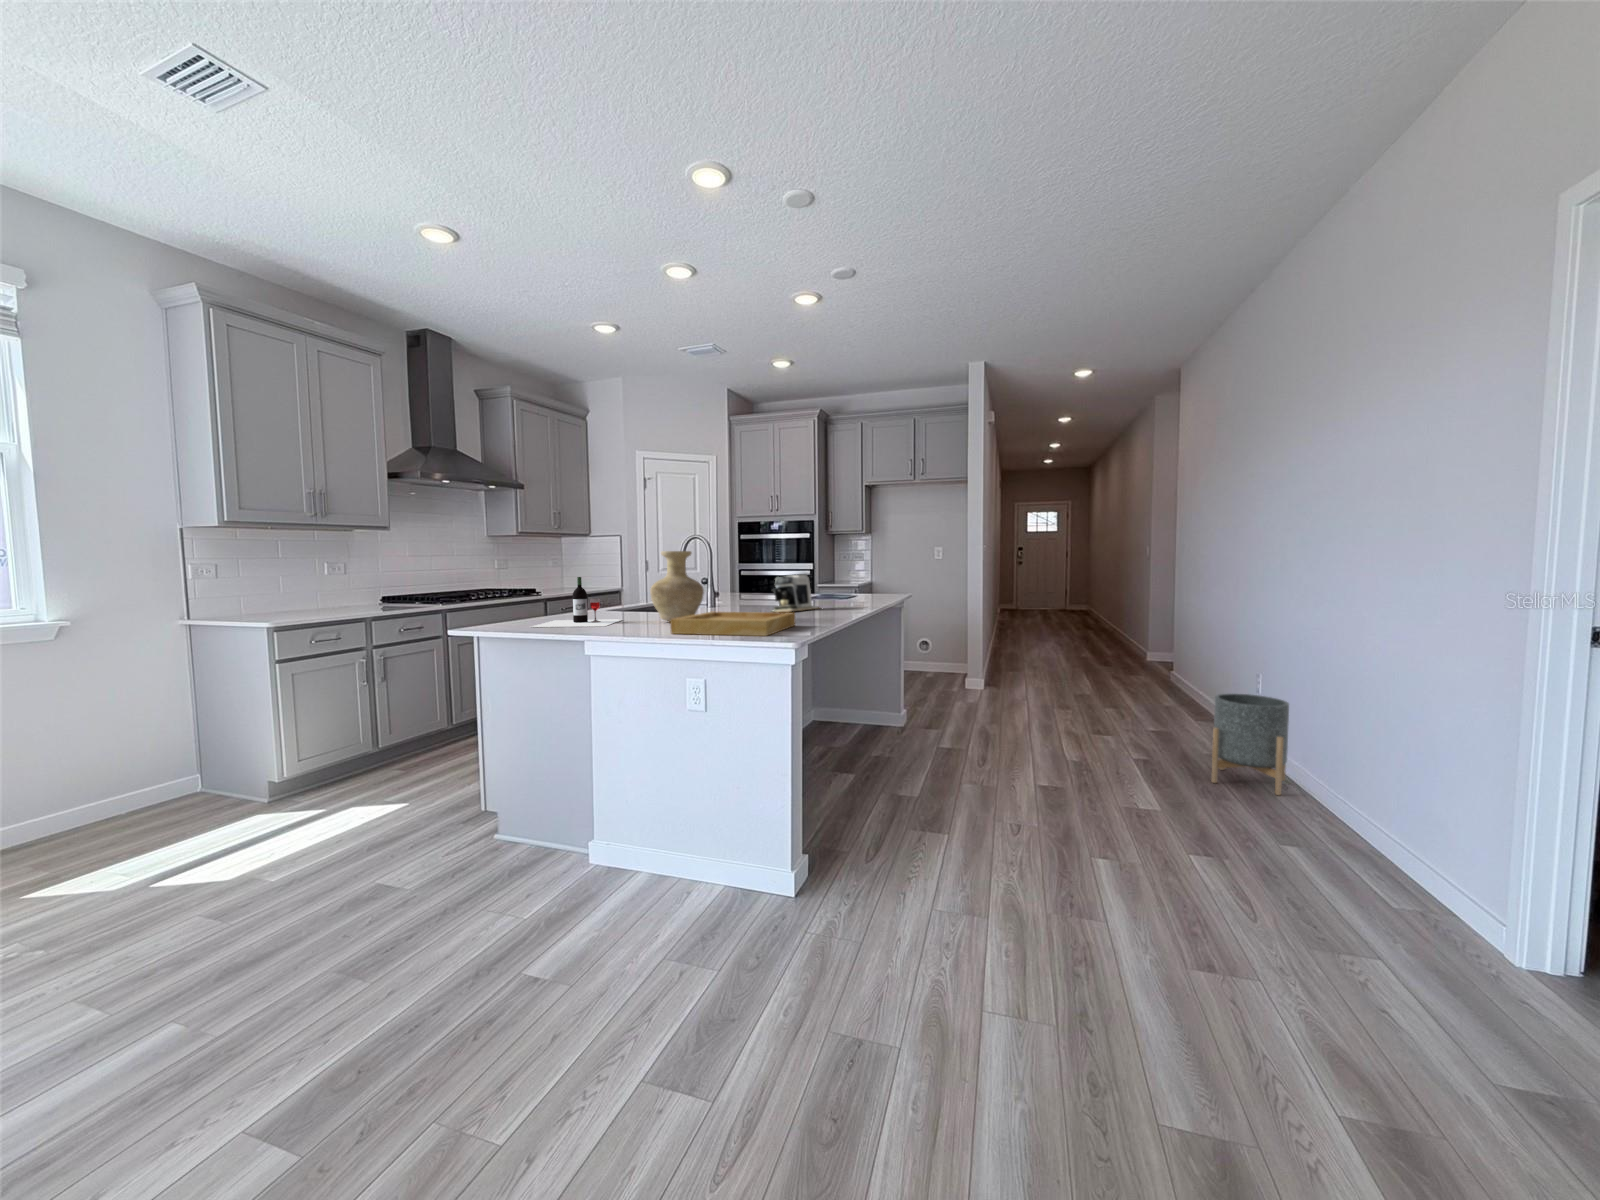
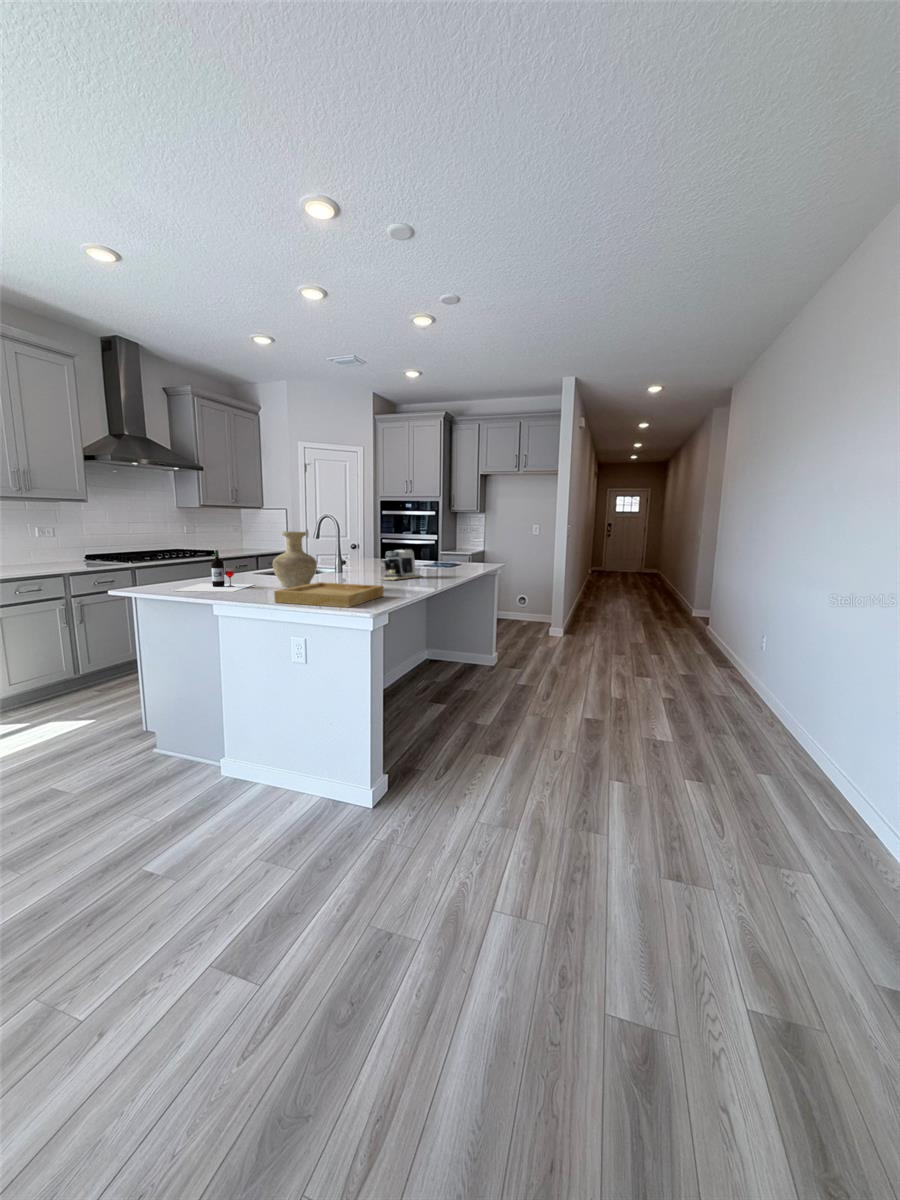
planter: present [1211,694,1289,795] -> none [716,652,781,732]

